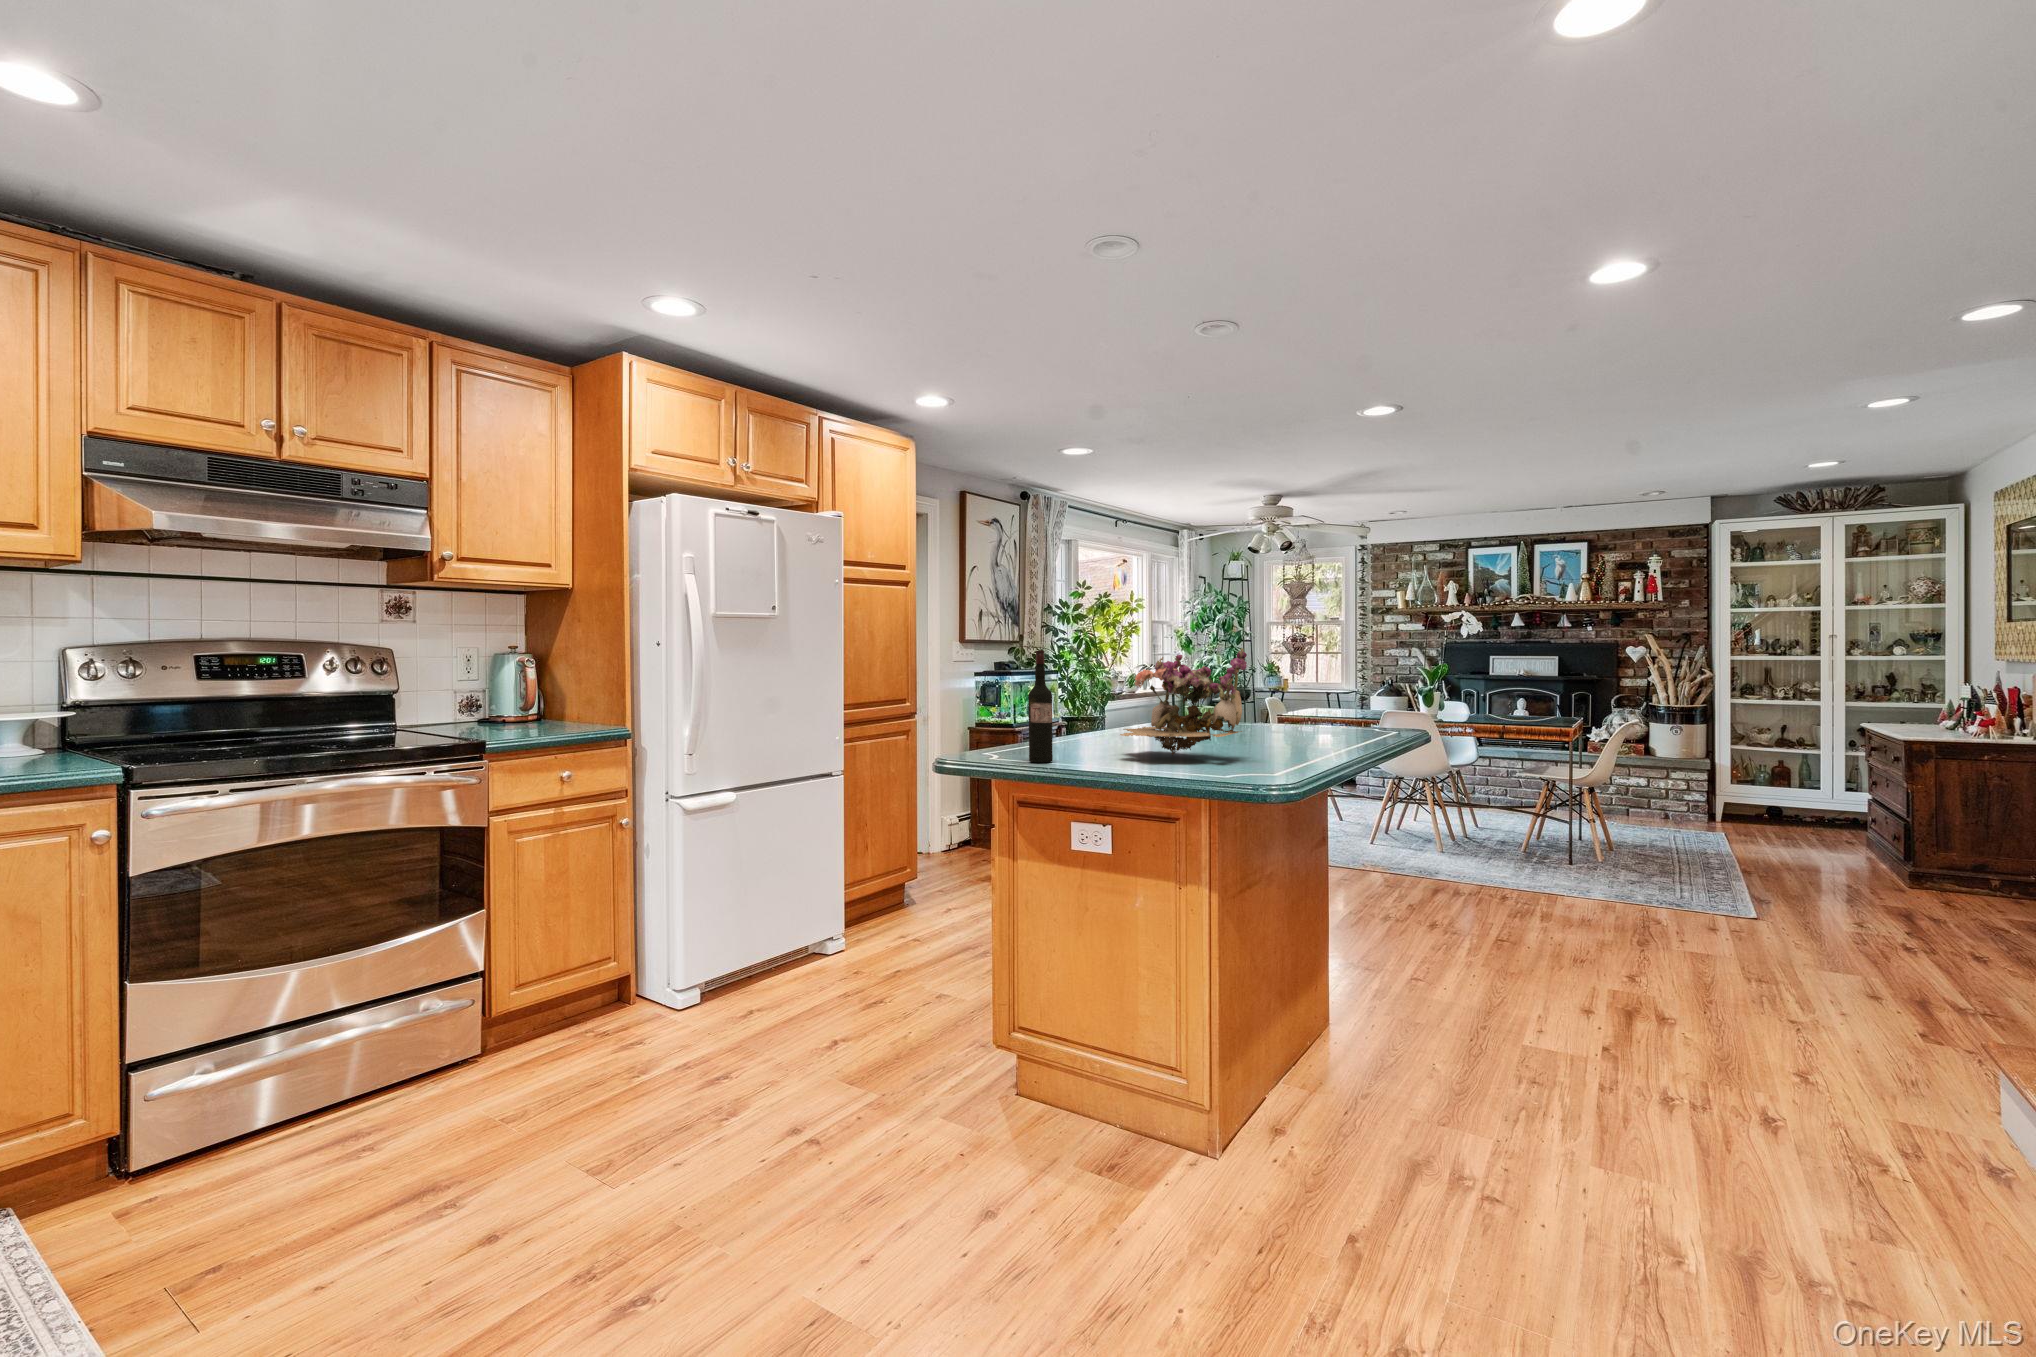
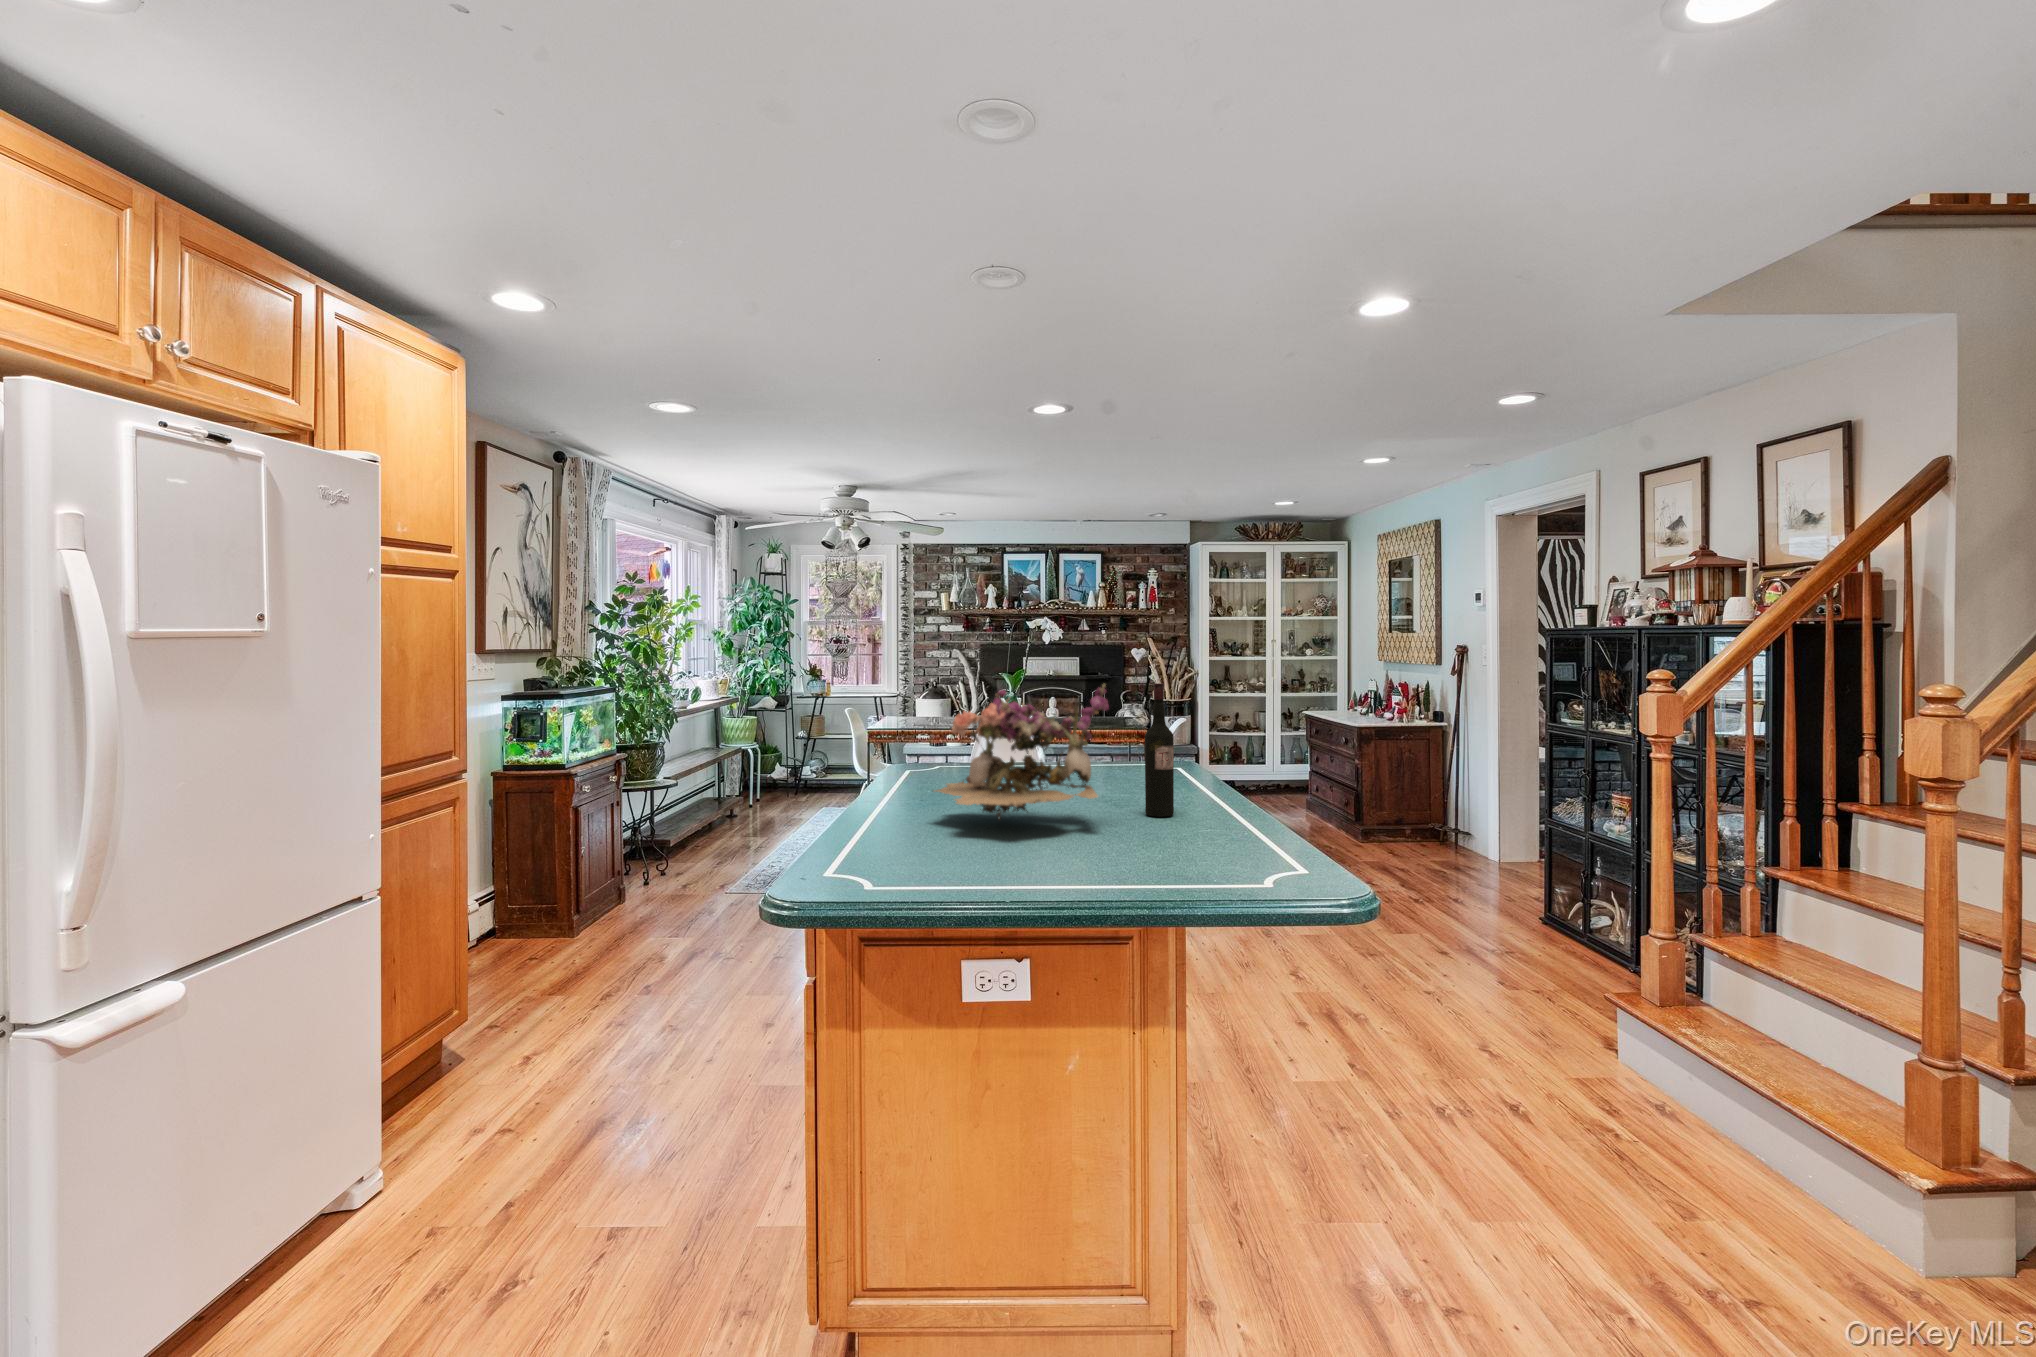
wine bottle: present [1028,651,1053,762] -> present [1145,683,1174,817]

